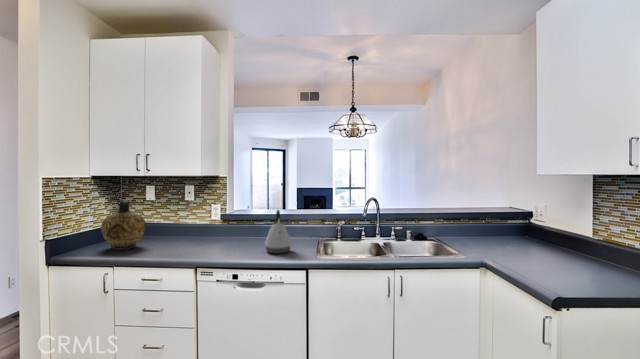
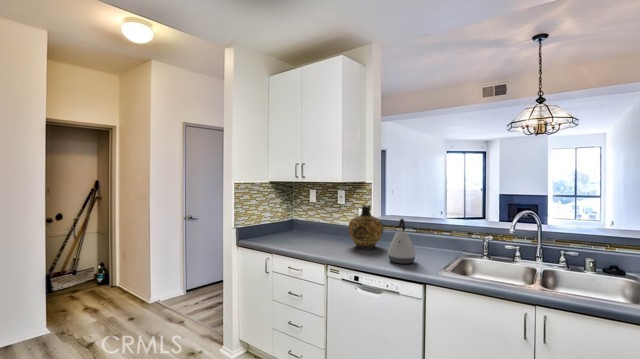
ceramic jug: present [101,200,146,249] -> present [348,205,383,249]

